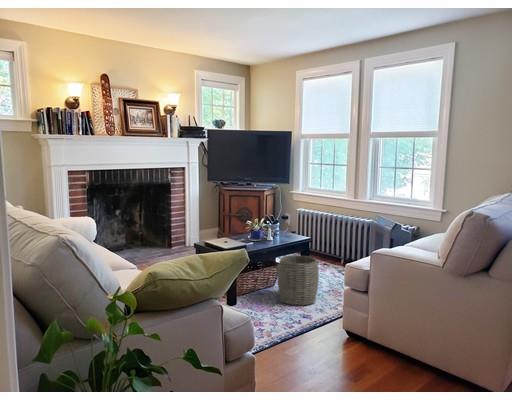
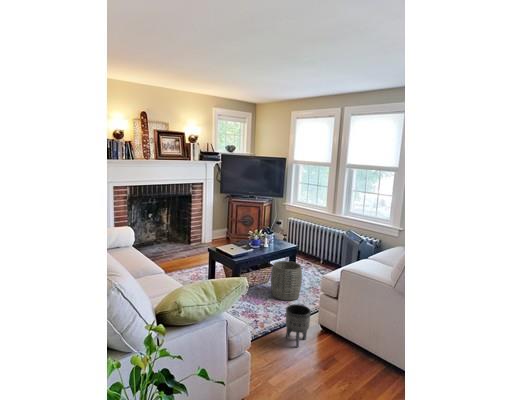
planter: none [299,303,333,358] -> present [286,304,311,347]

